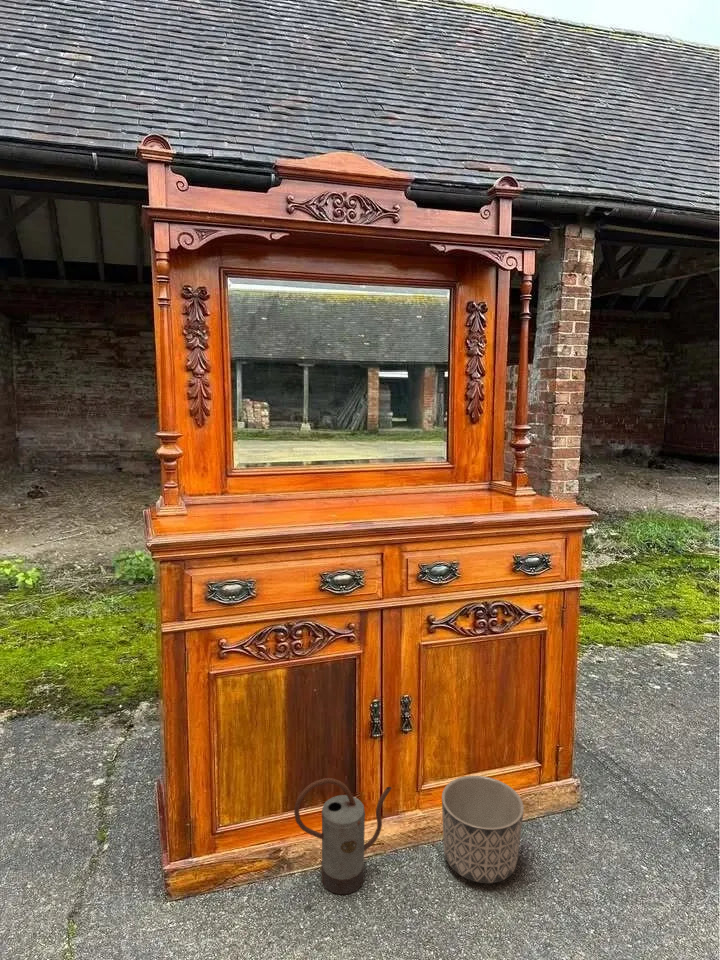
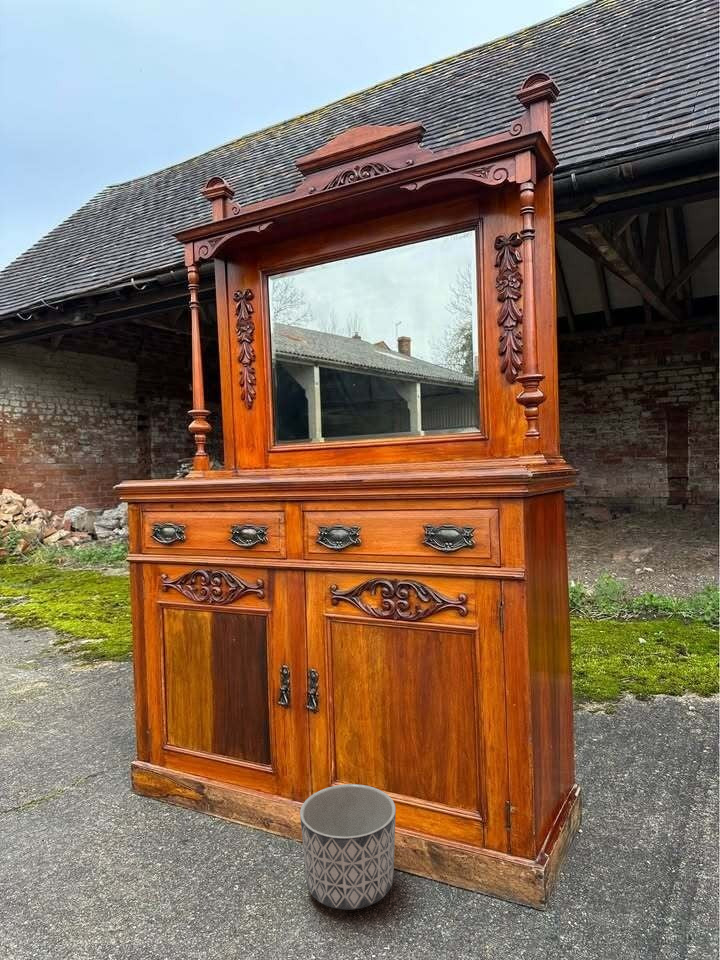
watering can: present [294,778,391,894] -> none [192,722,274,848]

